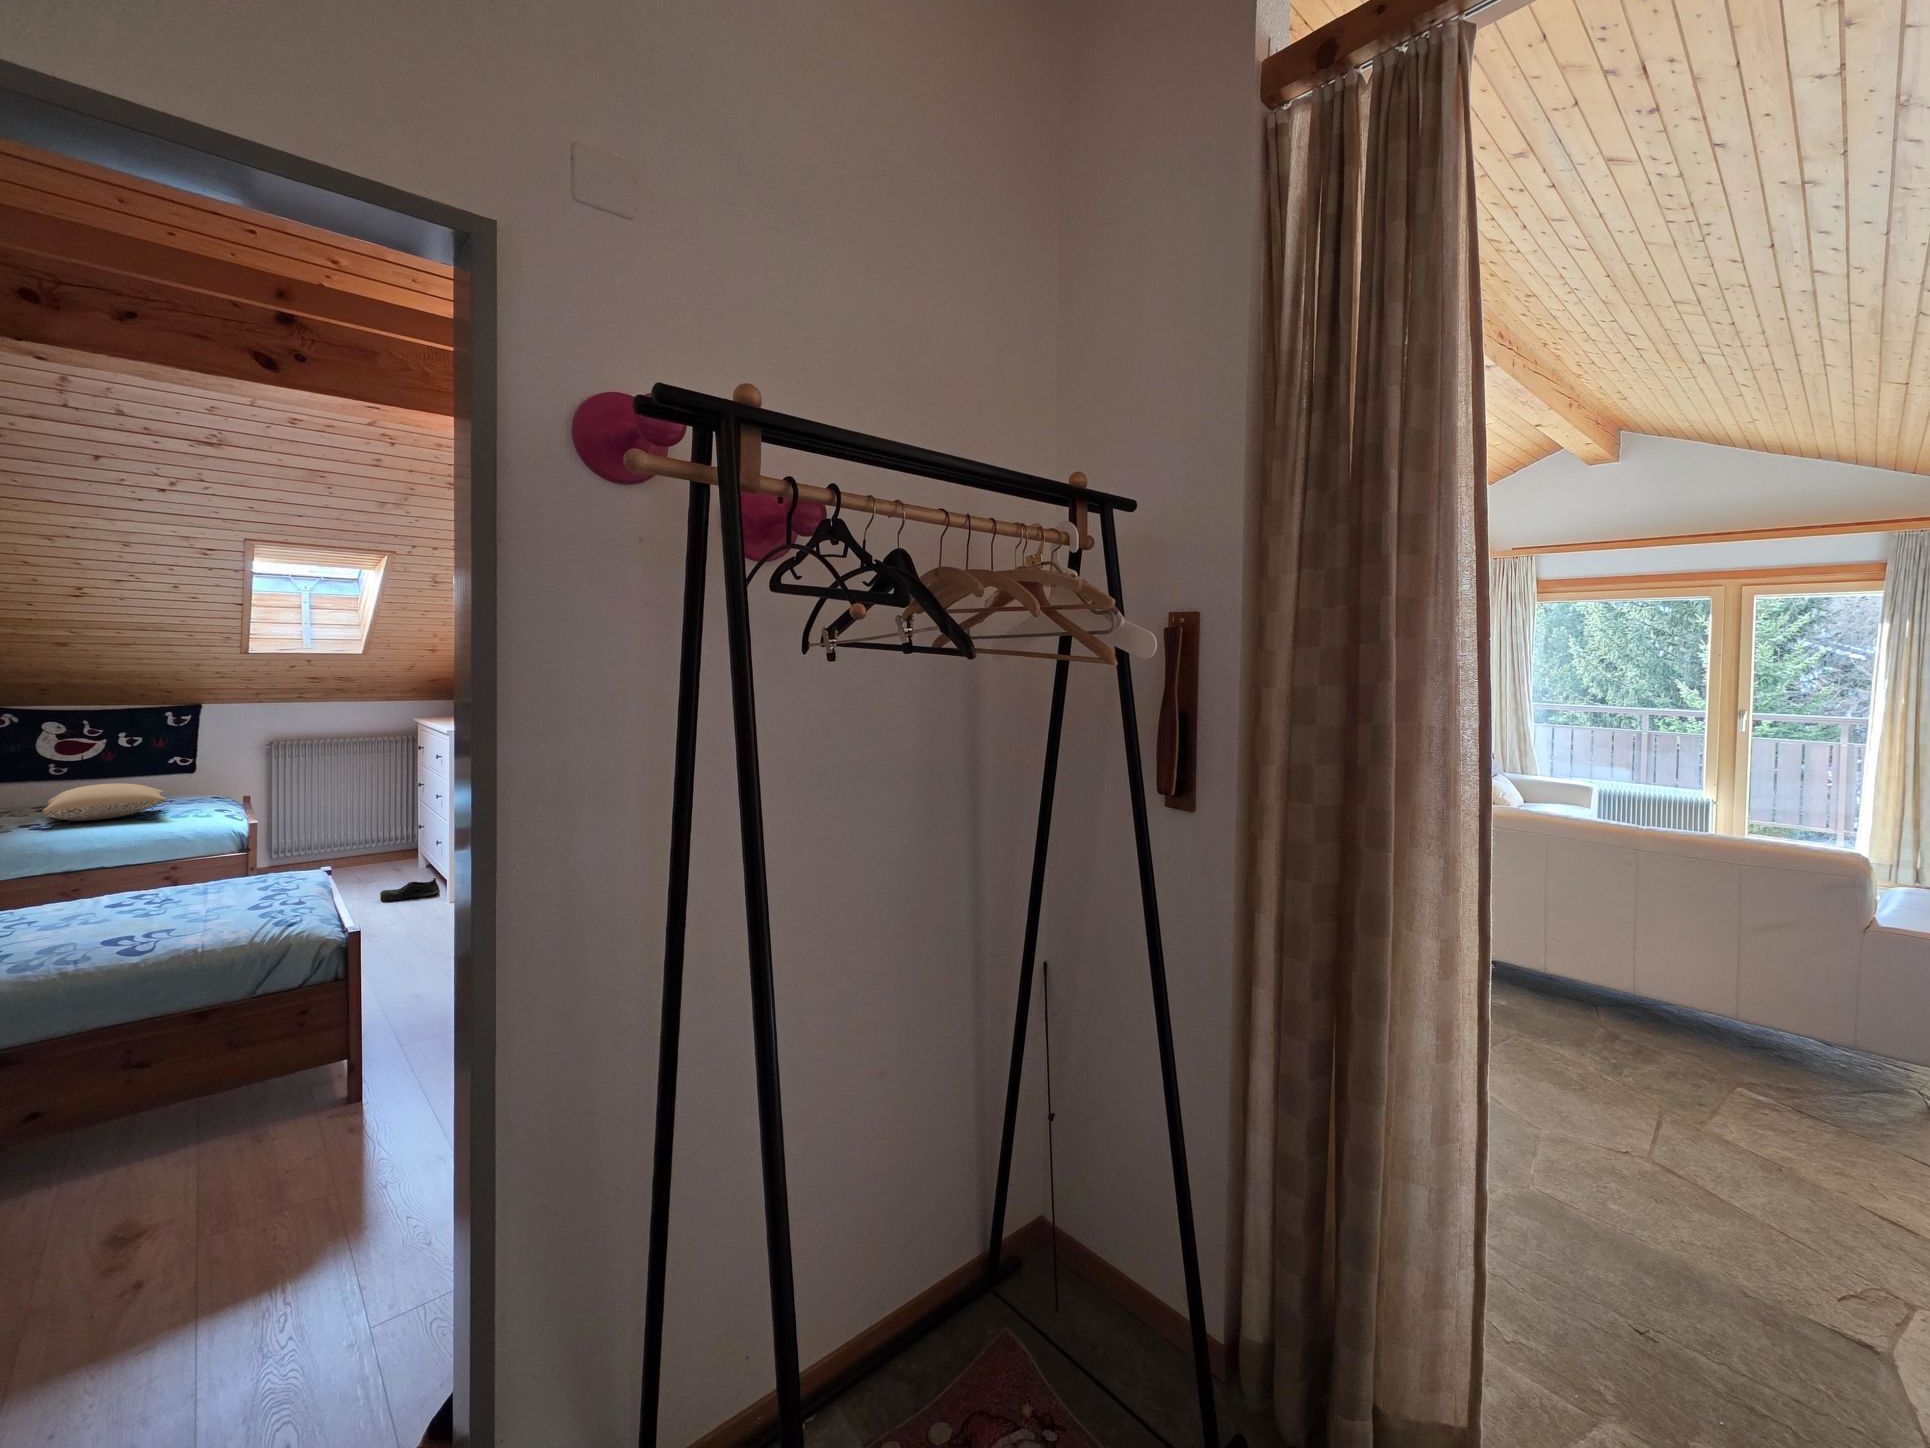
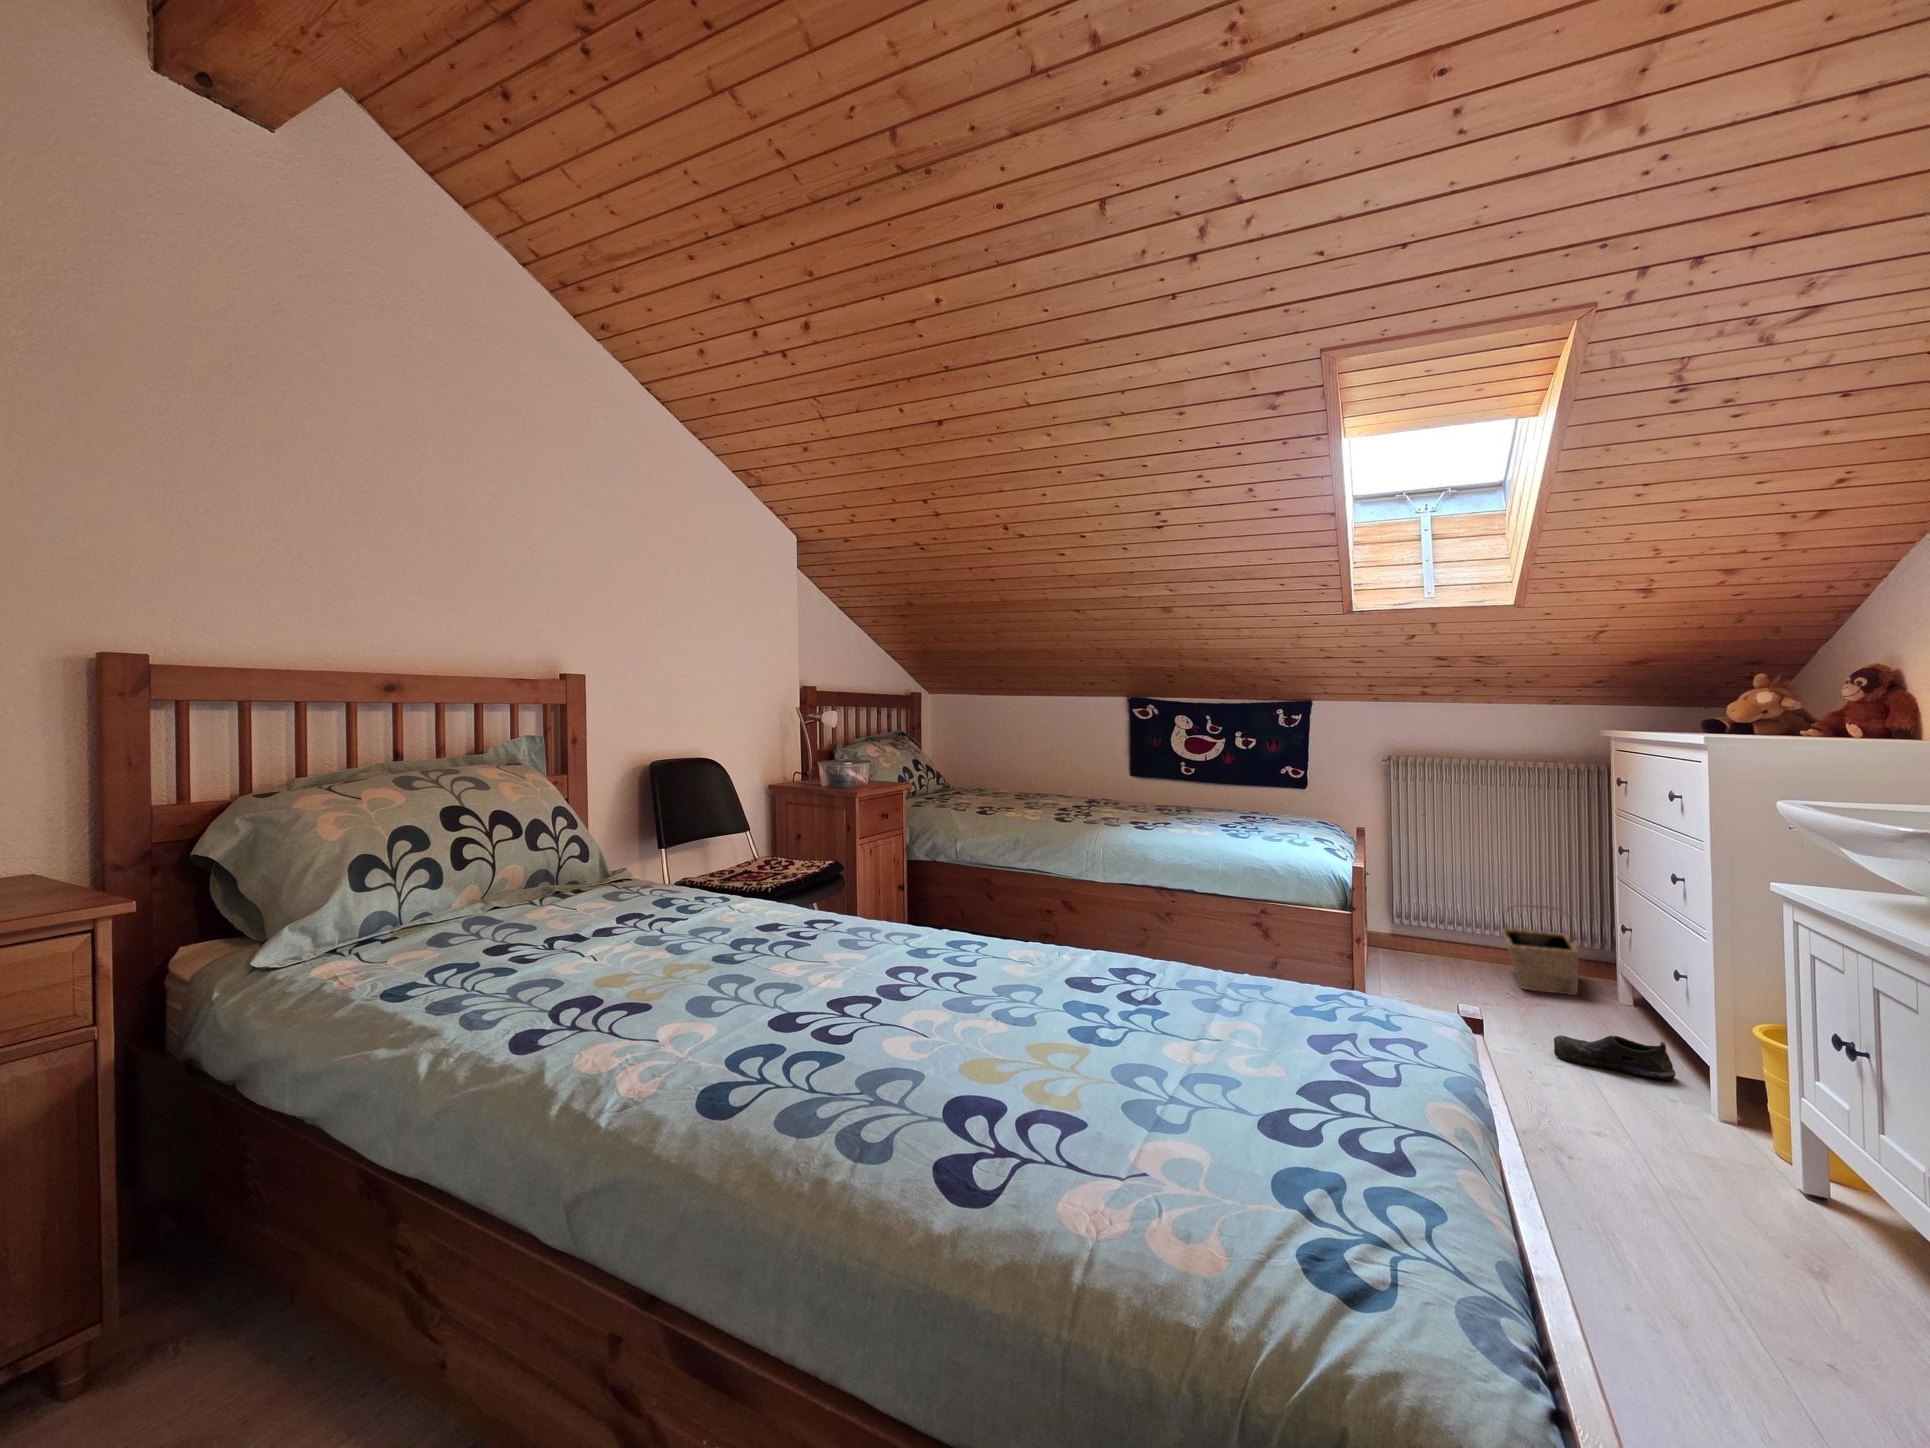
pillow: present [42,783,167,821] -> none [1144,788,1265,833]
basket: none [353,825,399,876] -> present [1502,905,1579,995]

